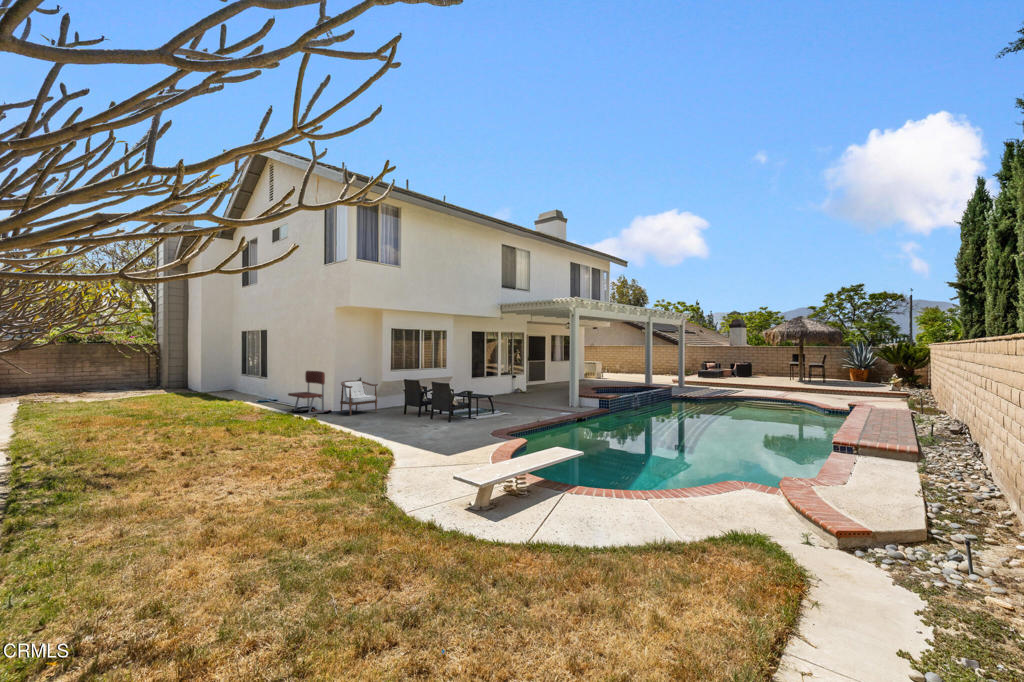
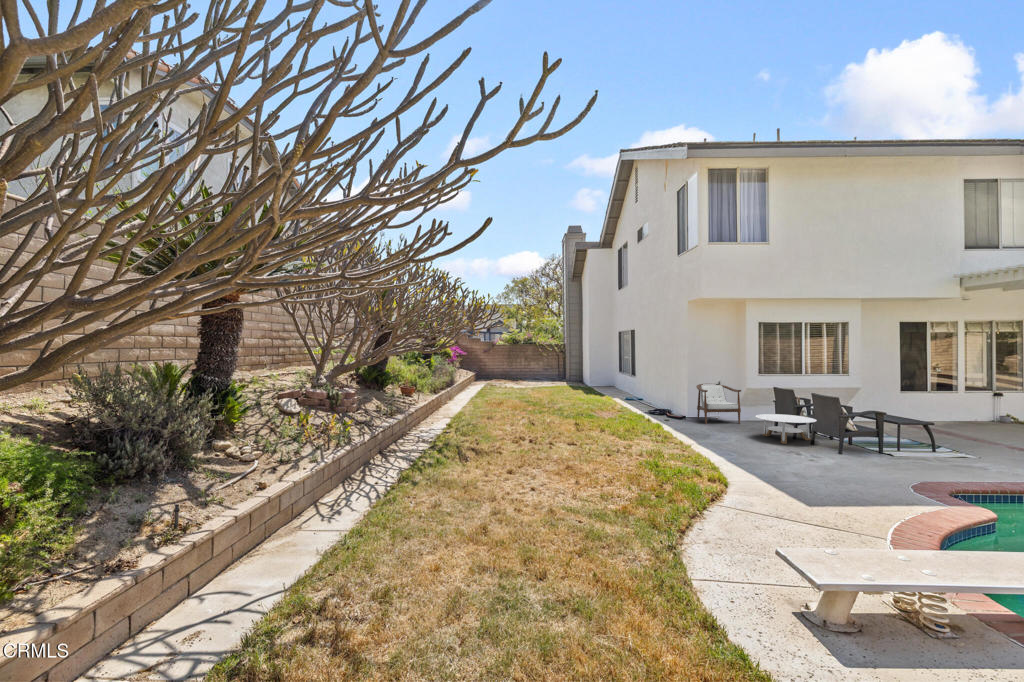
bench: present [288,371,325,414] -> none [645,371,680,417]
round table: none [393,401,434,422] -> present [755,414,817,444]

